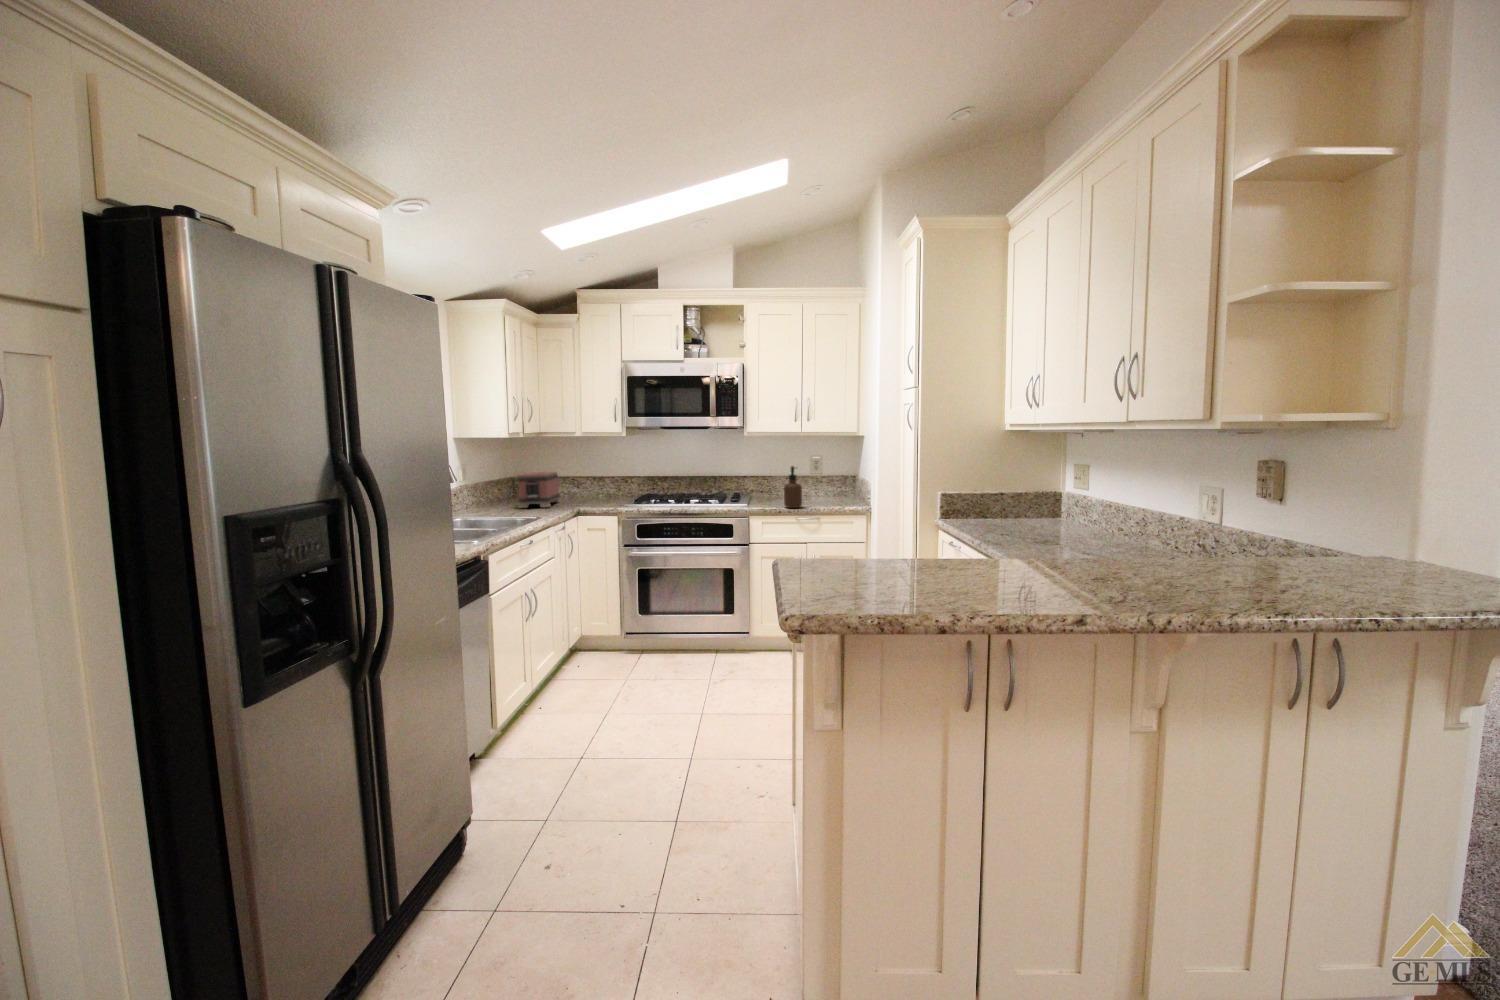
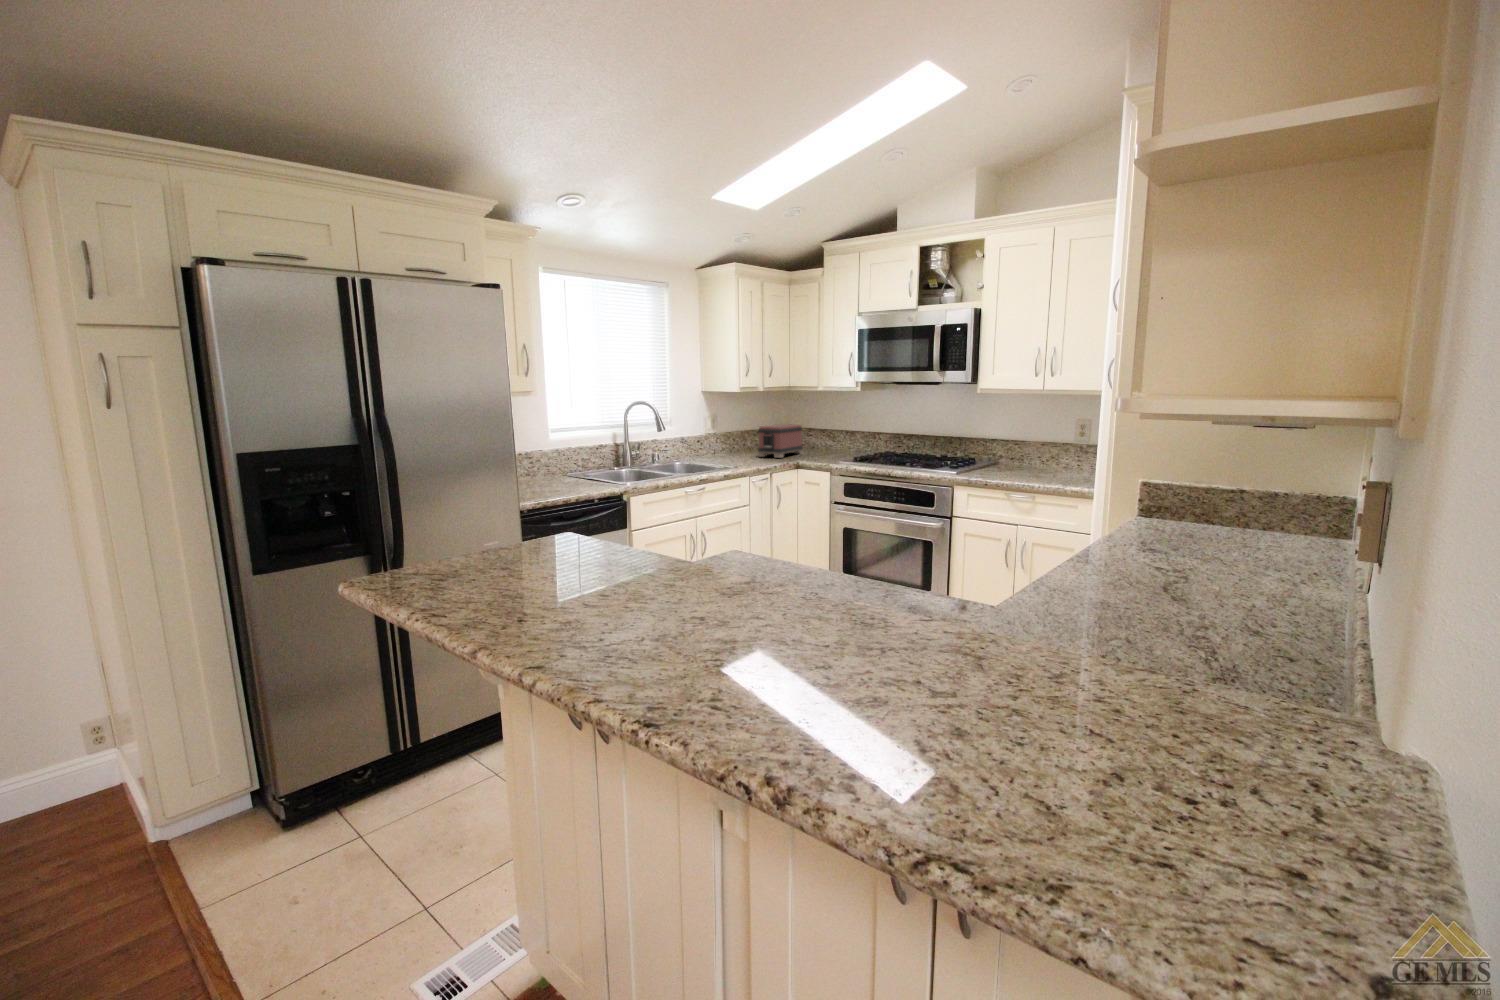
soap dispenser: present [784,466,802,508] -> none [997,432,1020,482]

